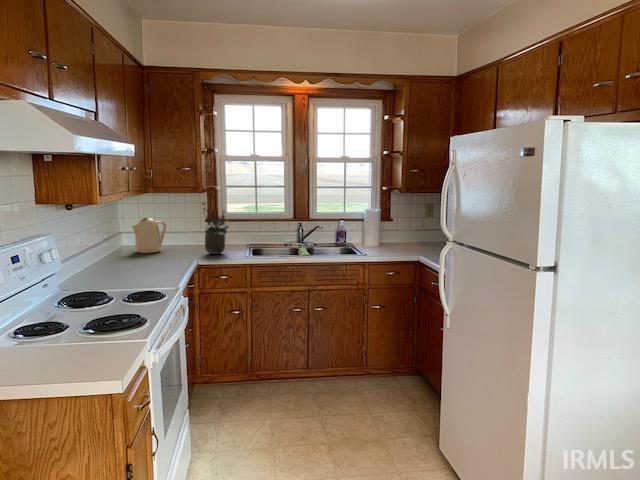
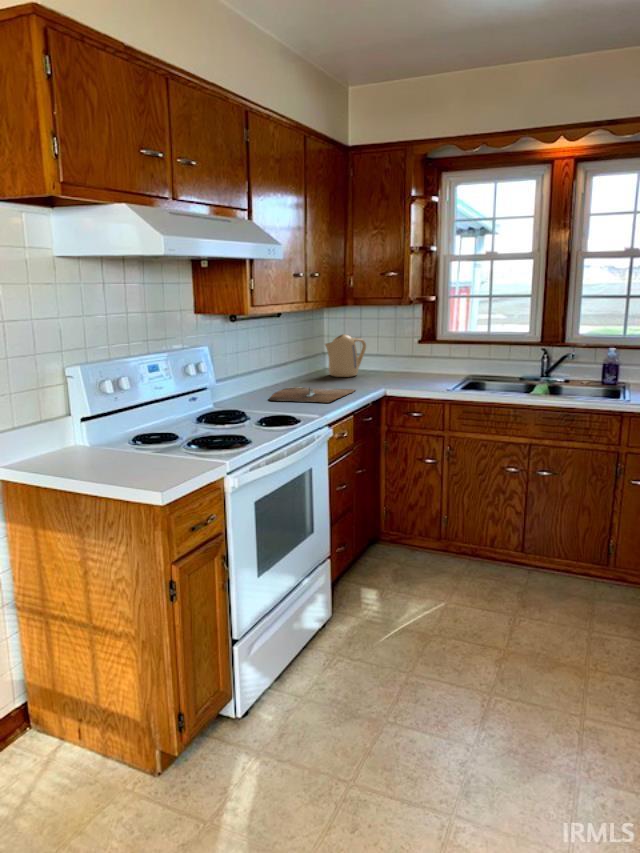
potted plant: present [202,203,228,254] -> none [401,317,434,384]
cutting board: none [104,262,176,279] -> present [269,387,355,402]

